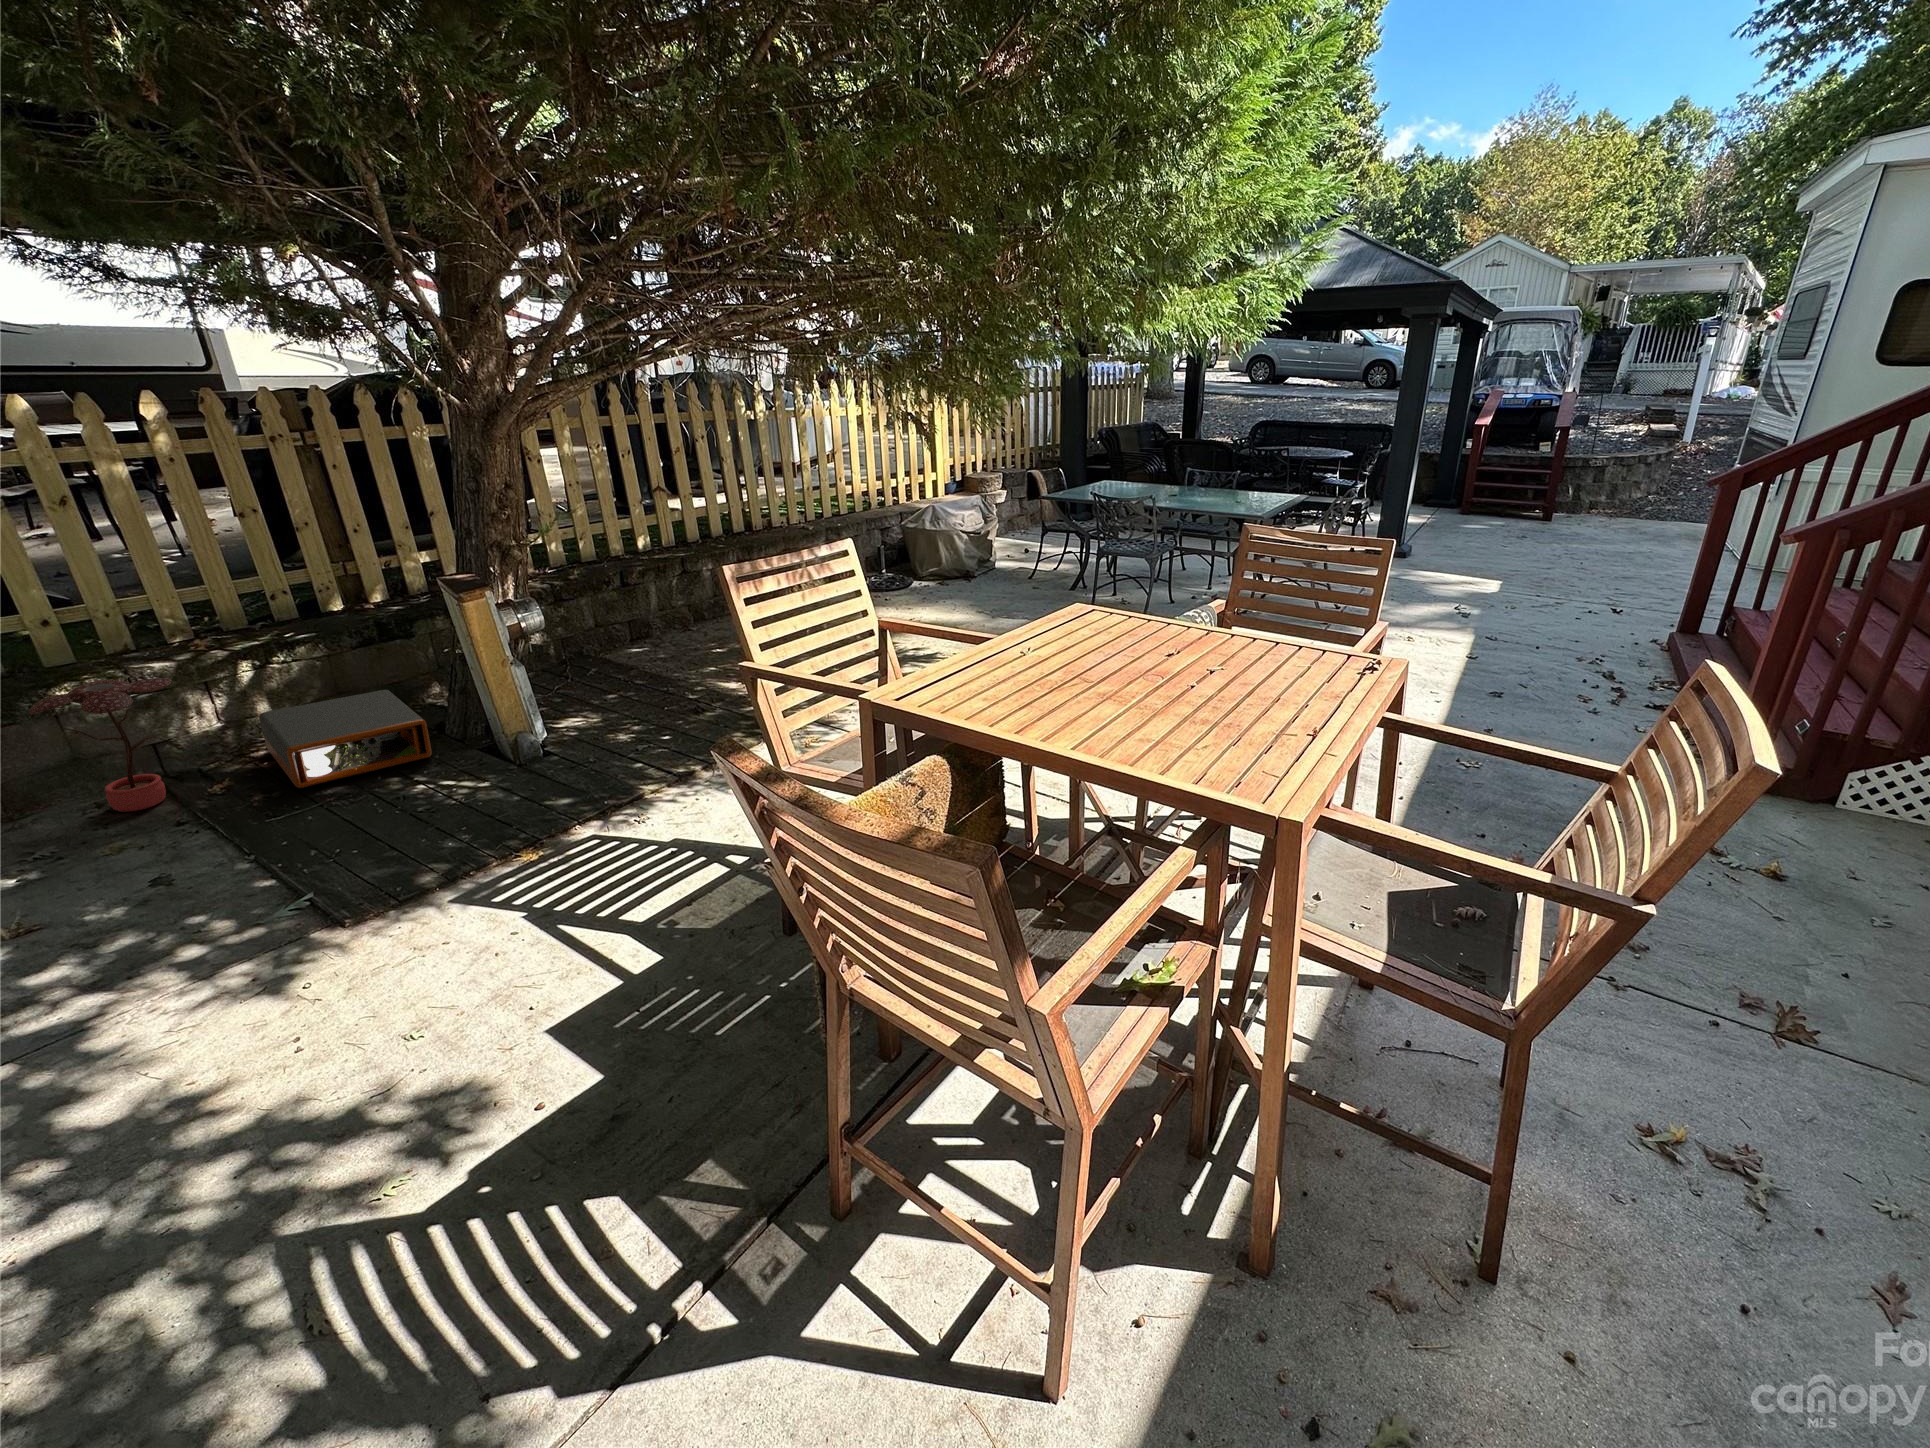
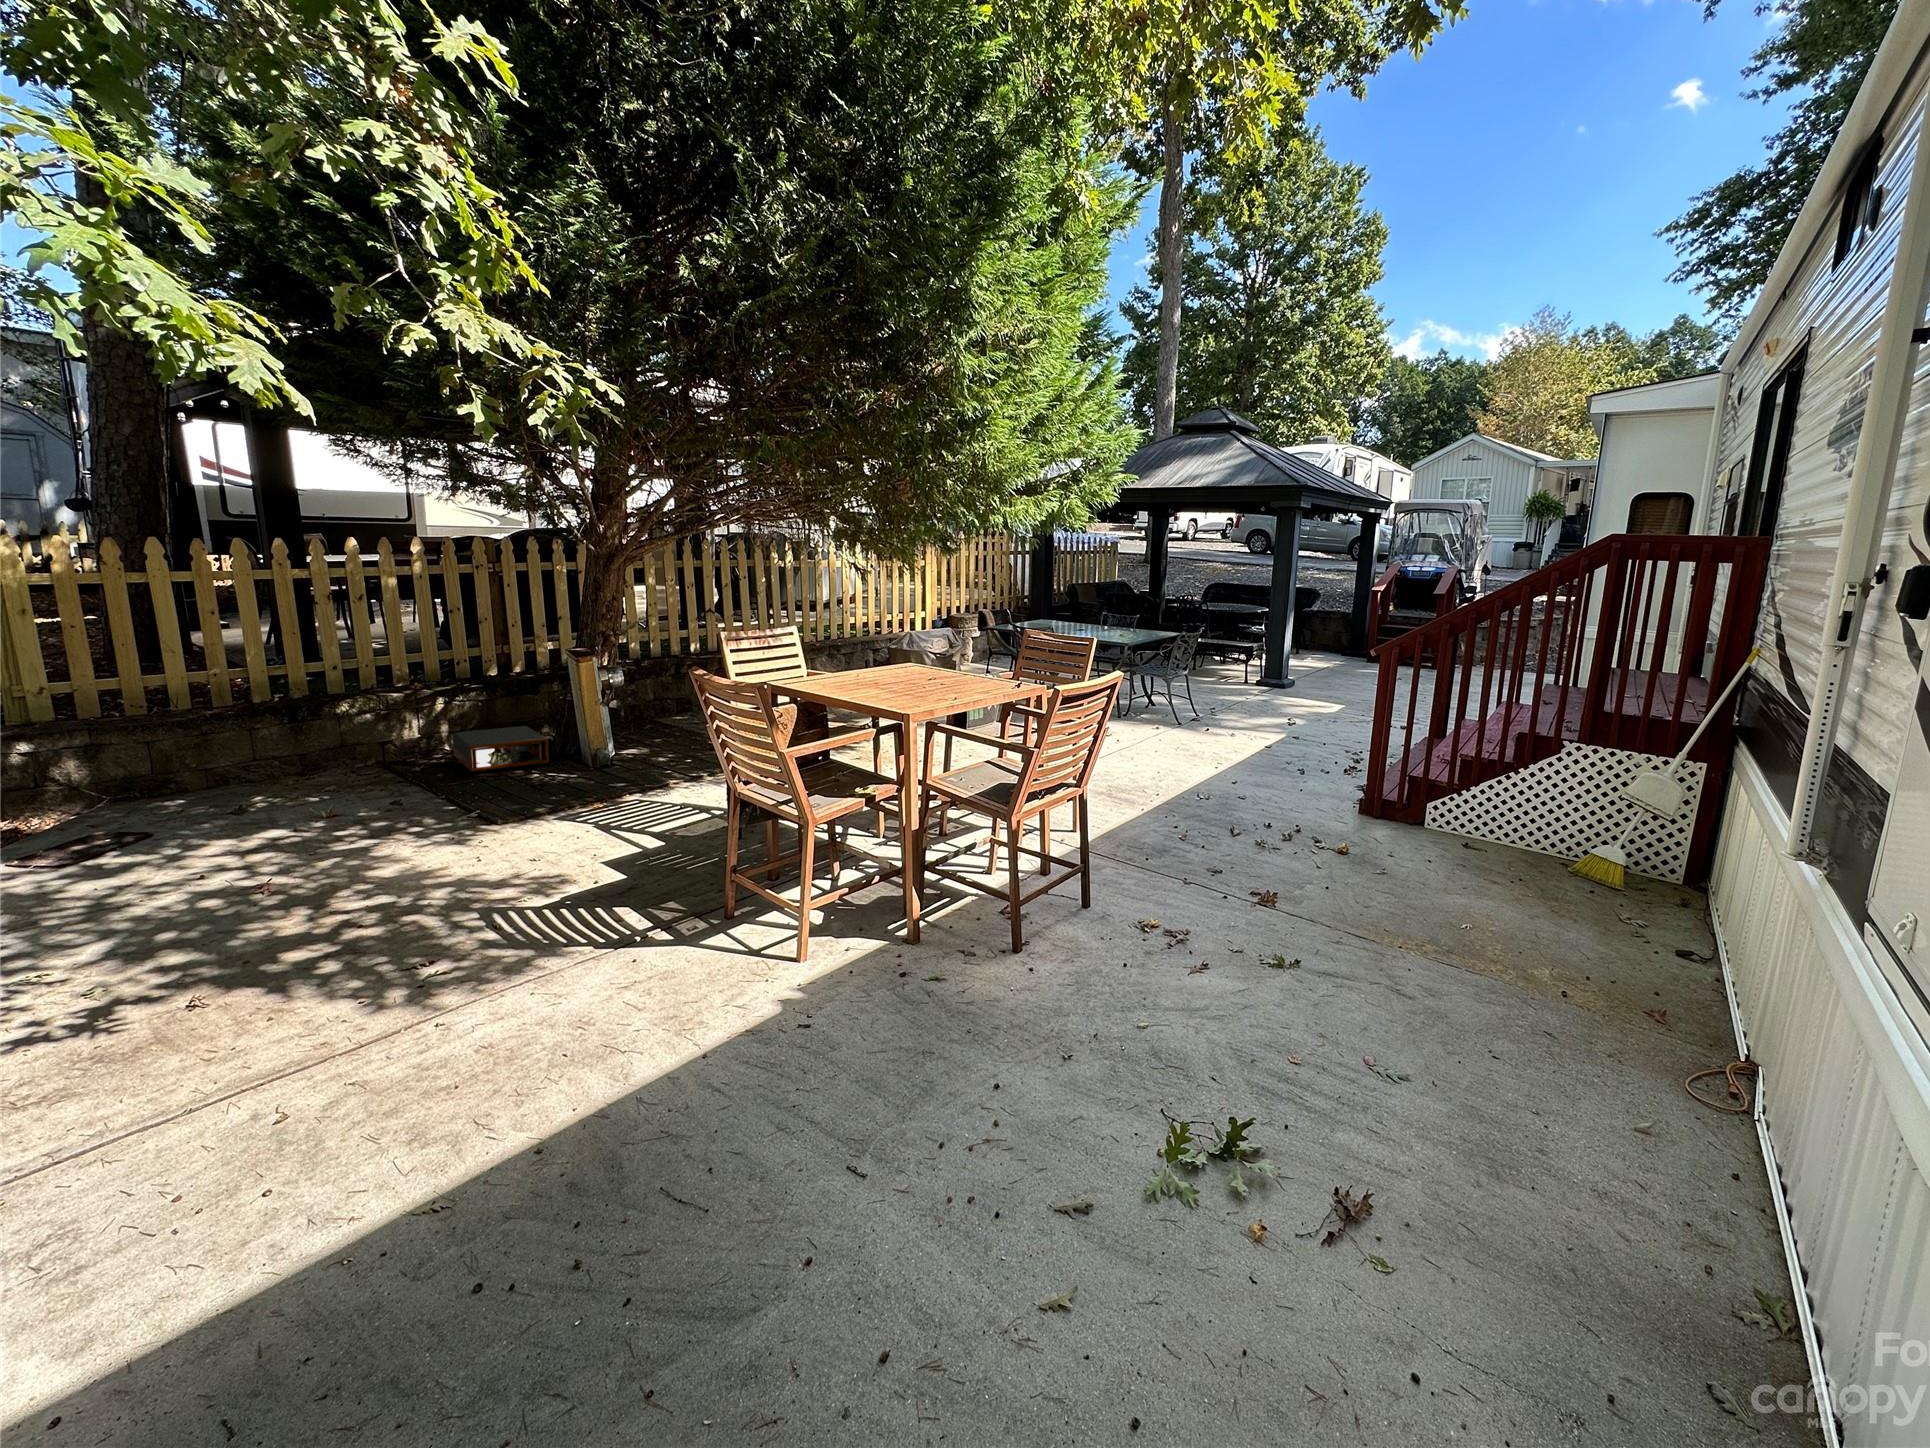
potted plant: present [29,678,172,812] -> none [342,702,414,778]

